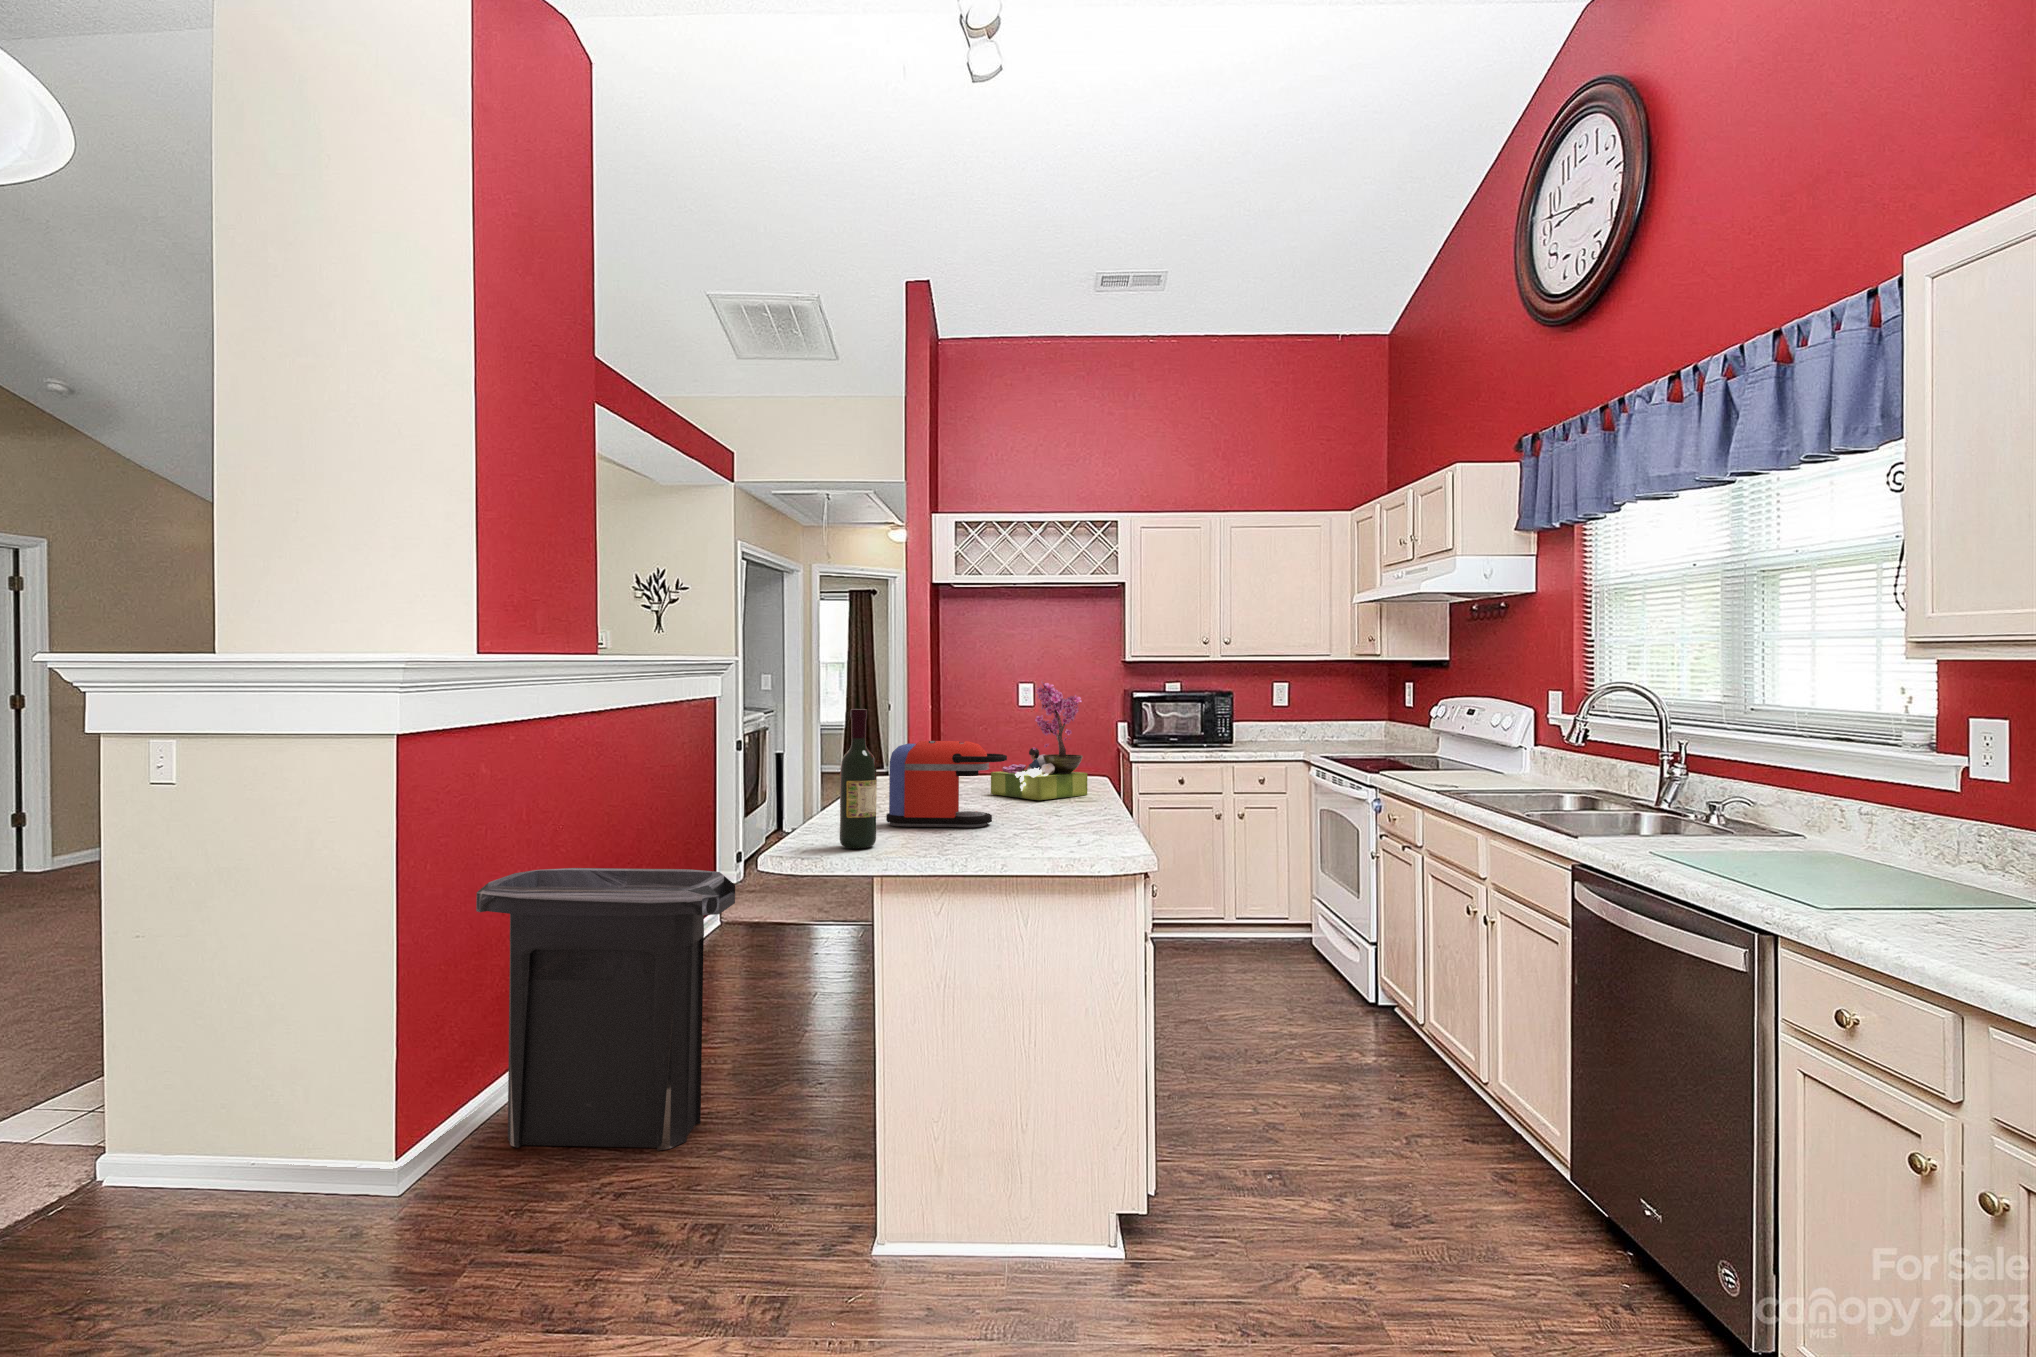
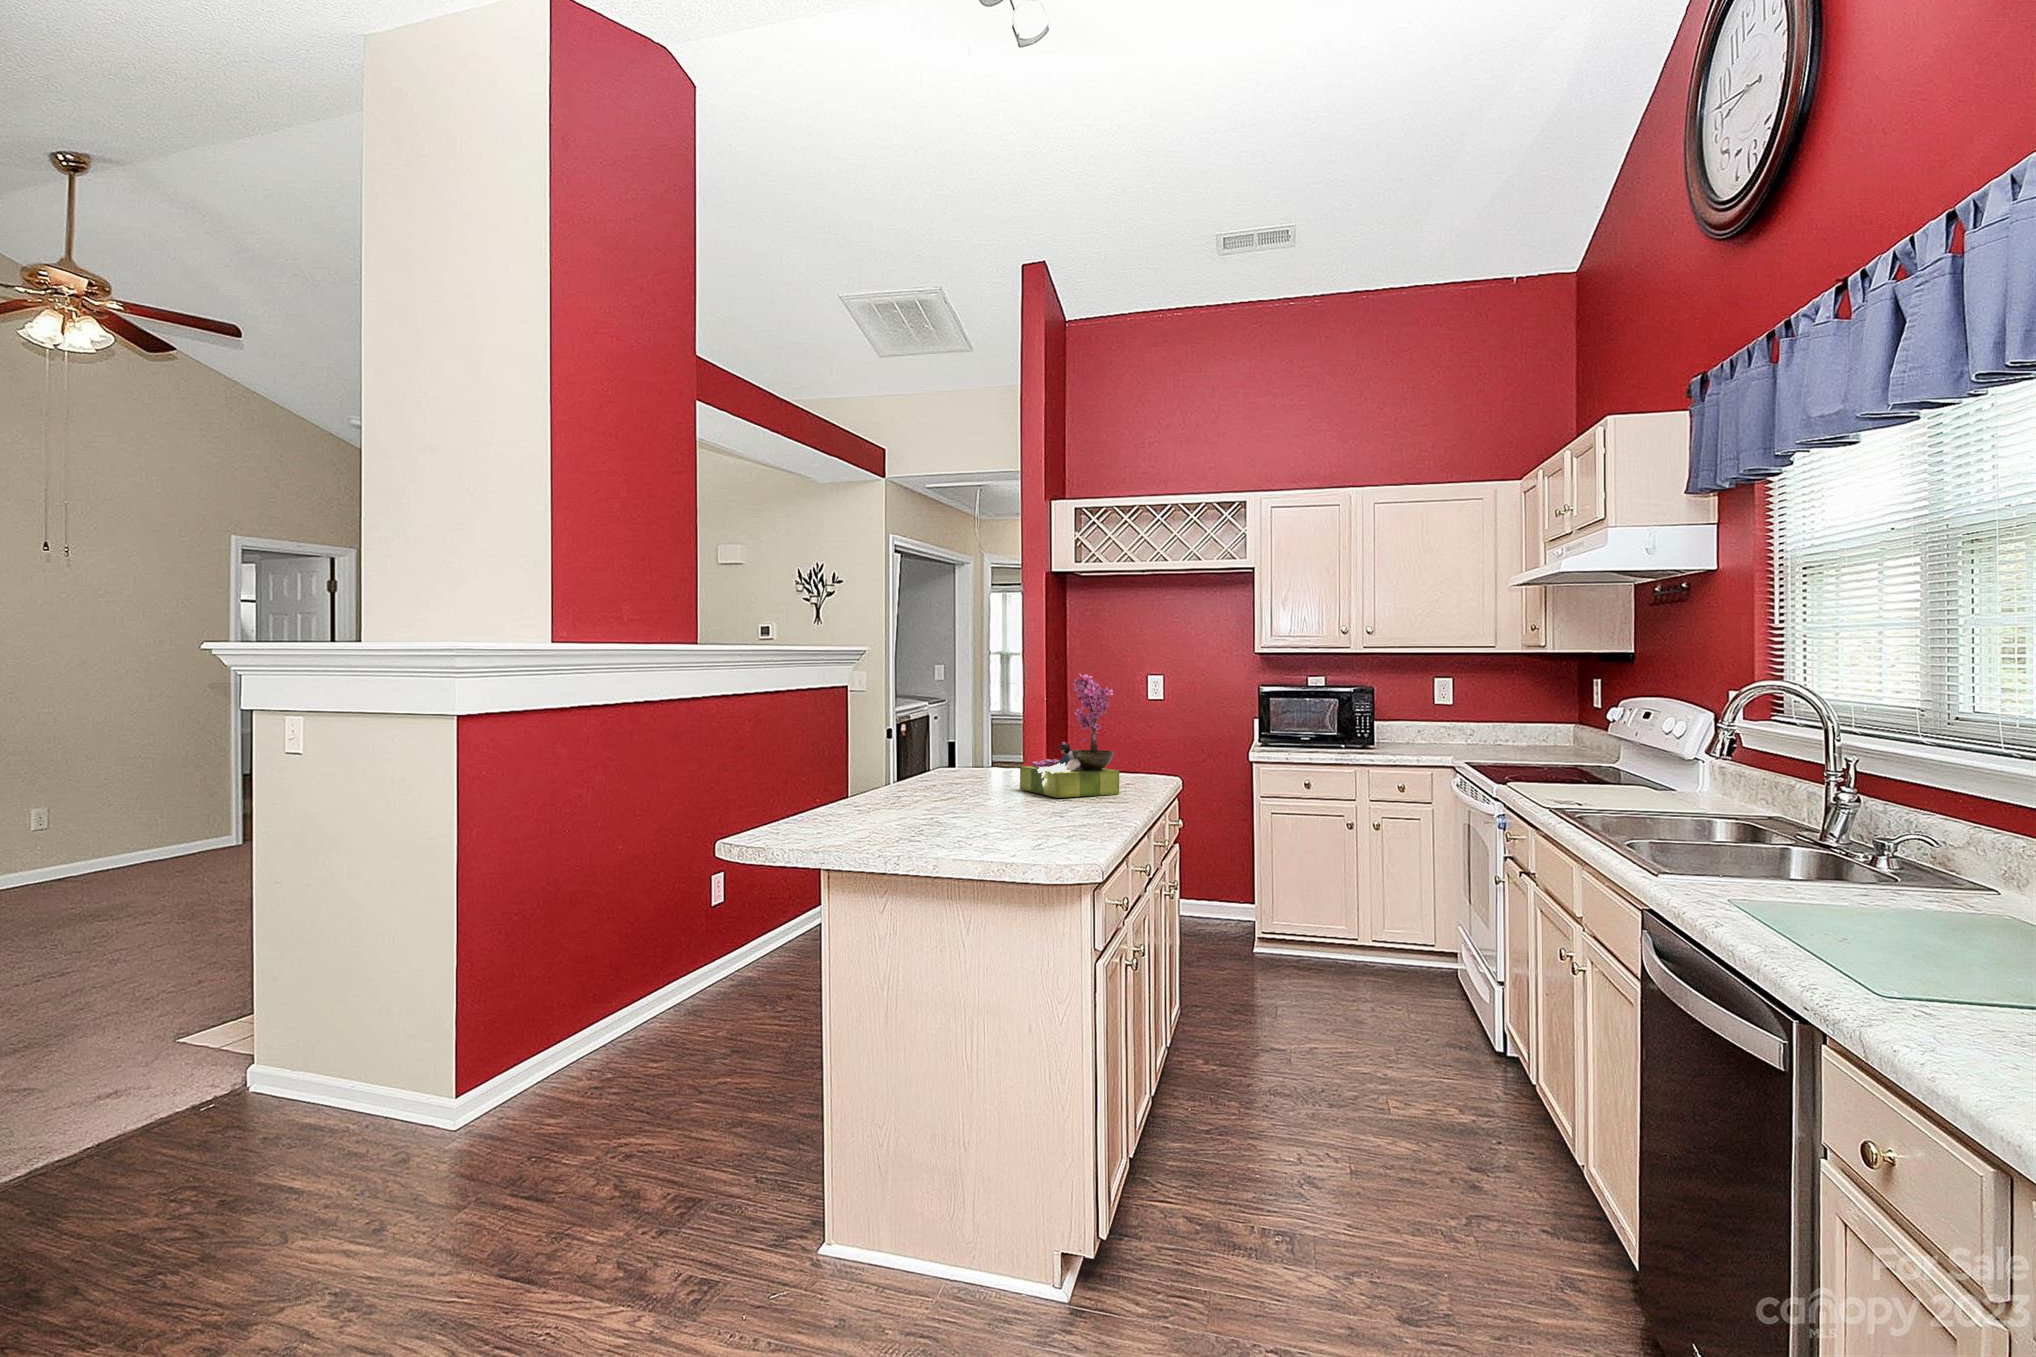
wine bottle: present [840,709,877,849] -> none [784,698,822,840]
coffee maker: present [886,741,1007,827] -> none [866,732,986,824]
trash can: present [476,868,735,1151] -> none [542,842,764,1116]

